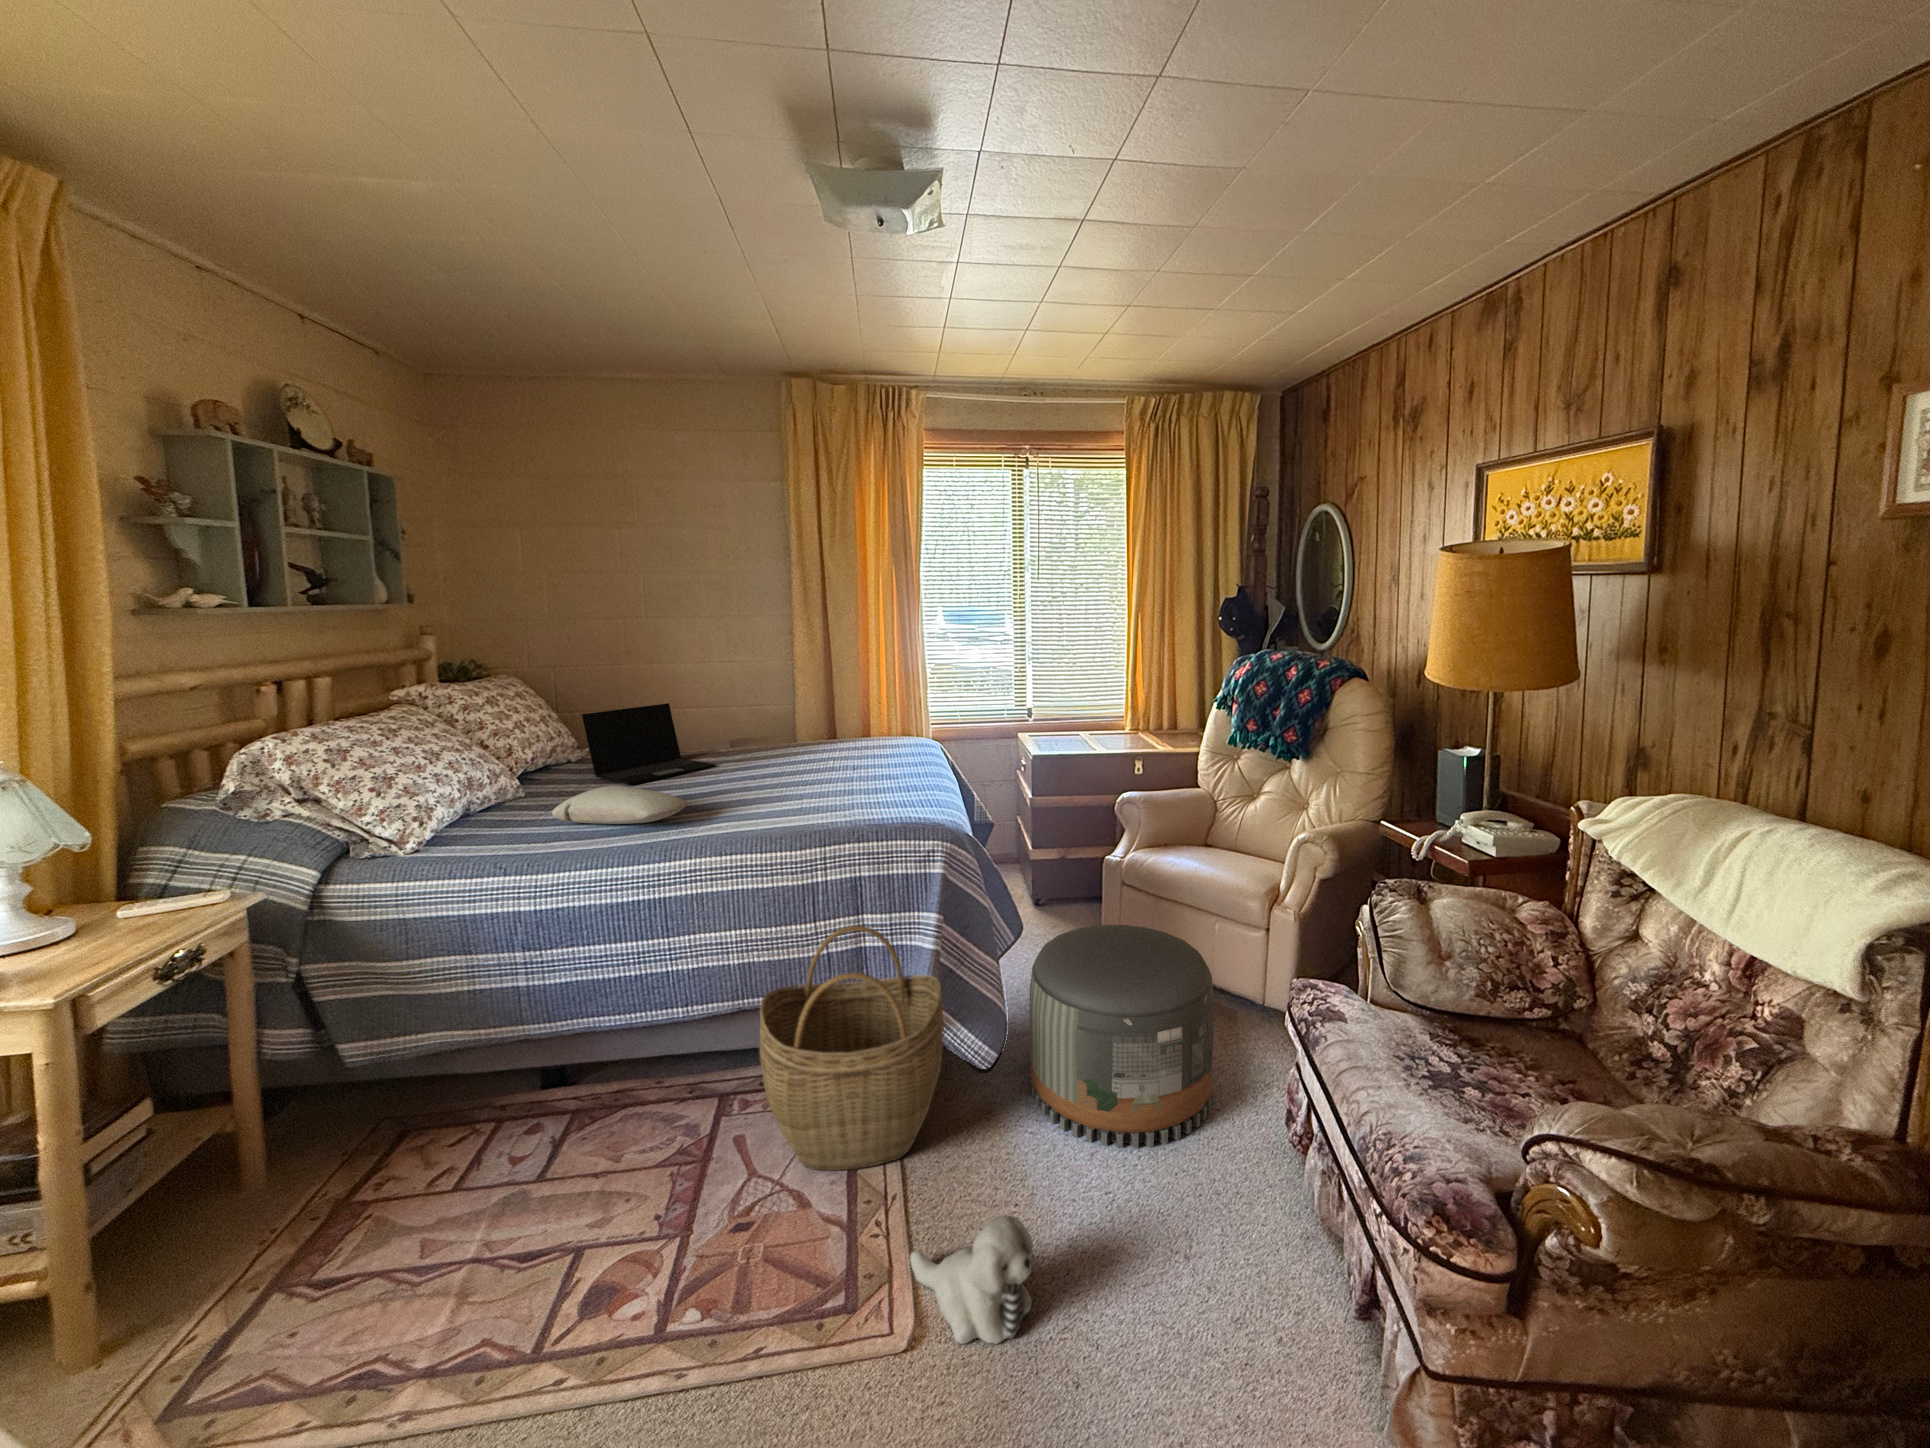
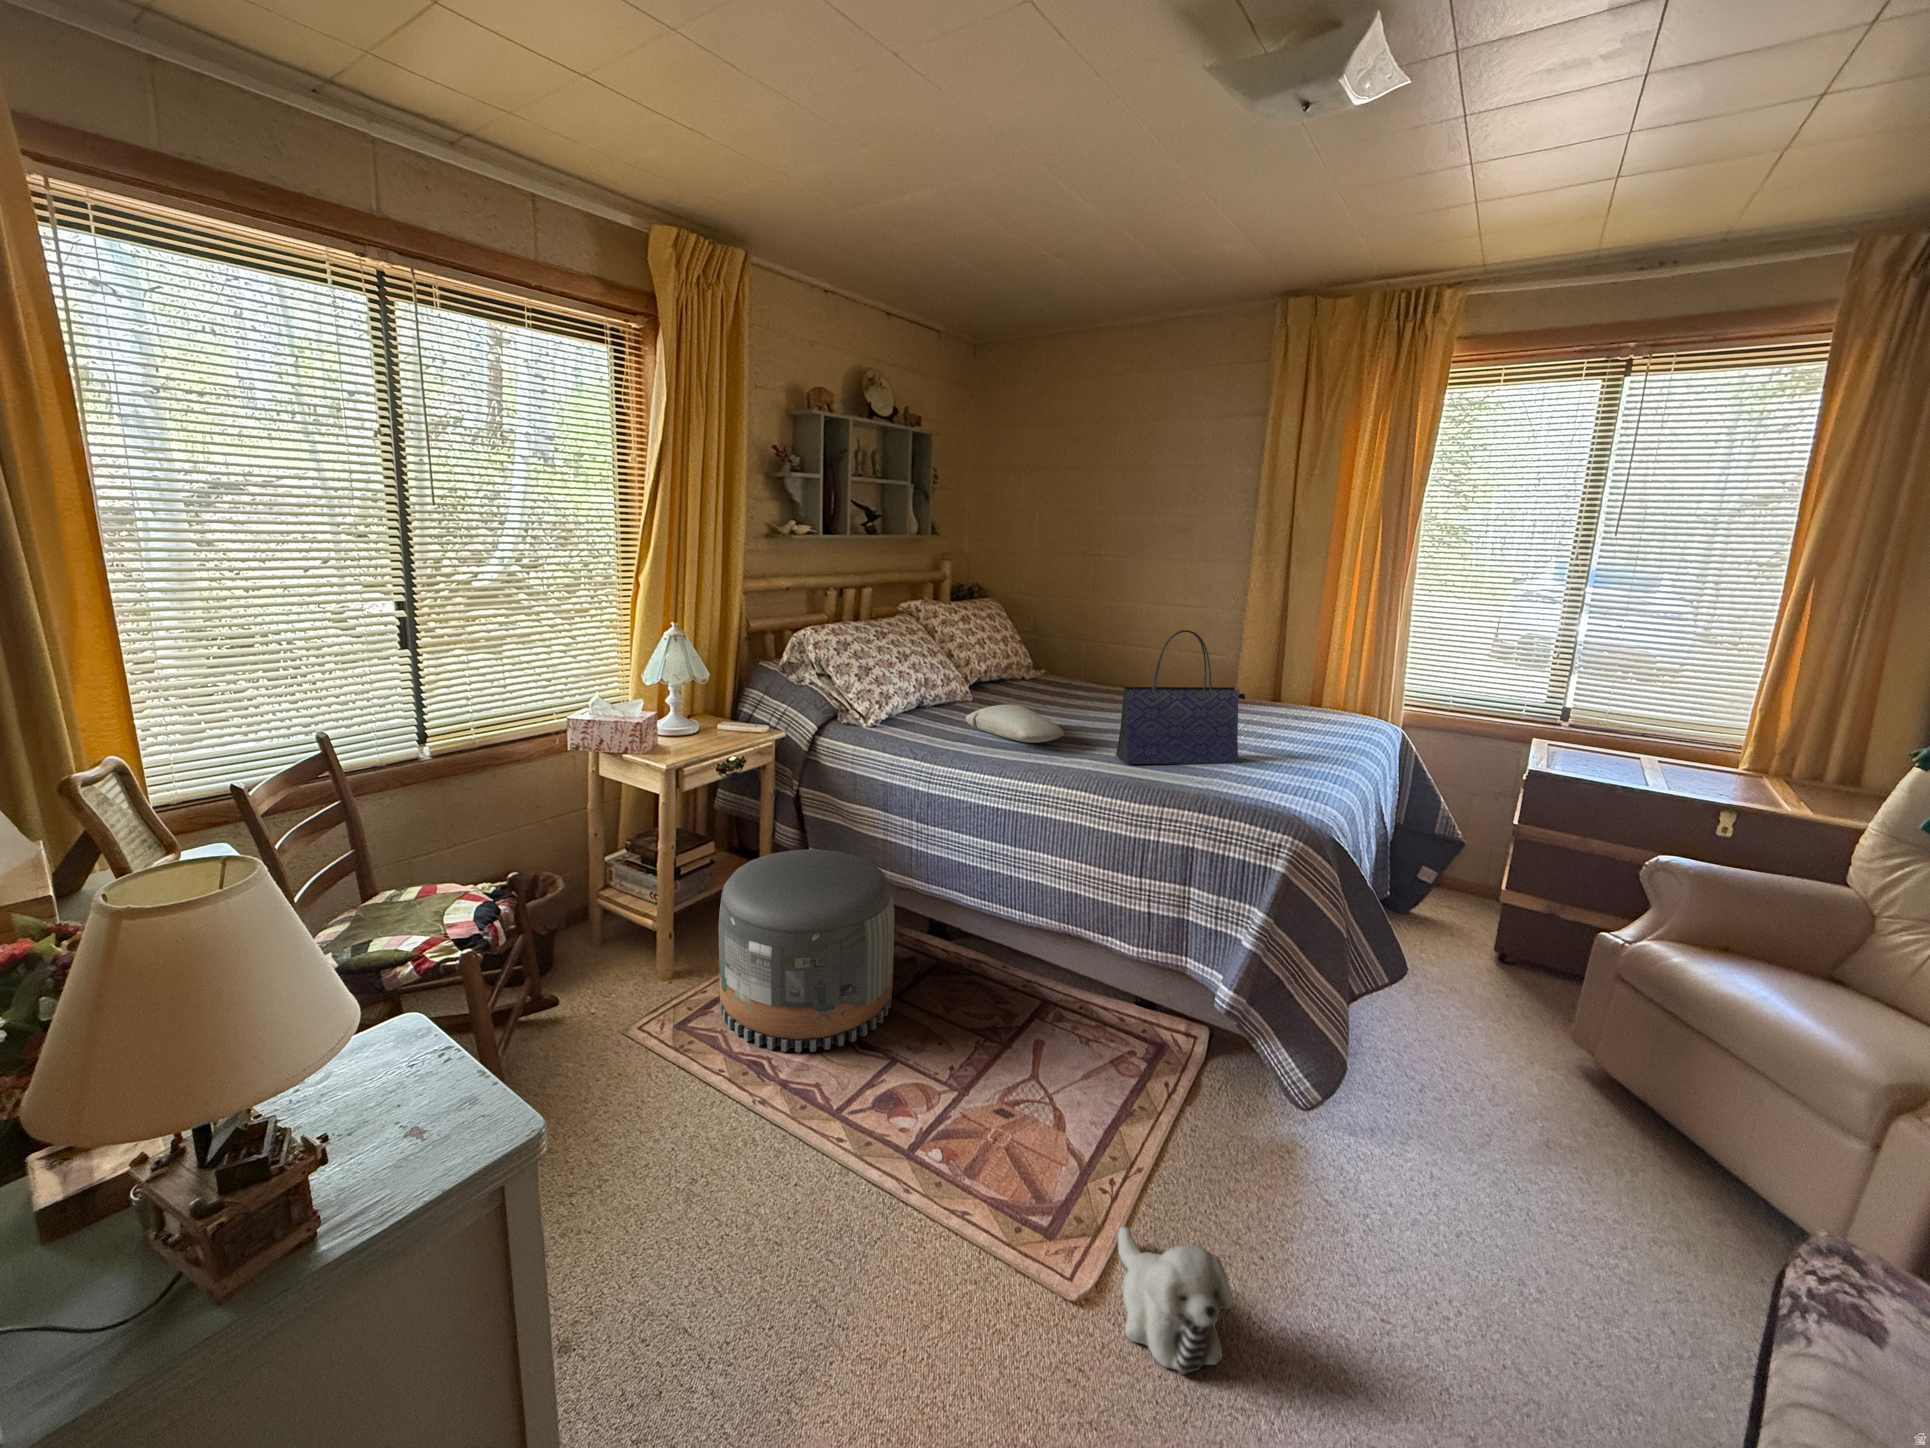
tote bag: none [748,679,858,819] -> present [1116,630,1245,764]
laptop: present [582,703,716,785] -> none [1025,640,1129,708]
woven basket: present [760,925,944,1171] -> none [1051,891,1246,1140]
pouf: present [1030,925,1214,1148] -> present [719,849,895,1052]

